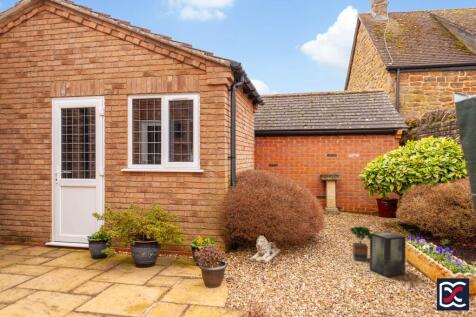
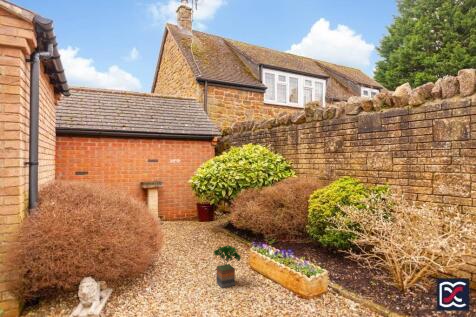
storage box: present [370,232,405,277] -> none [247,250,281,306]

